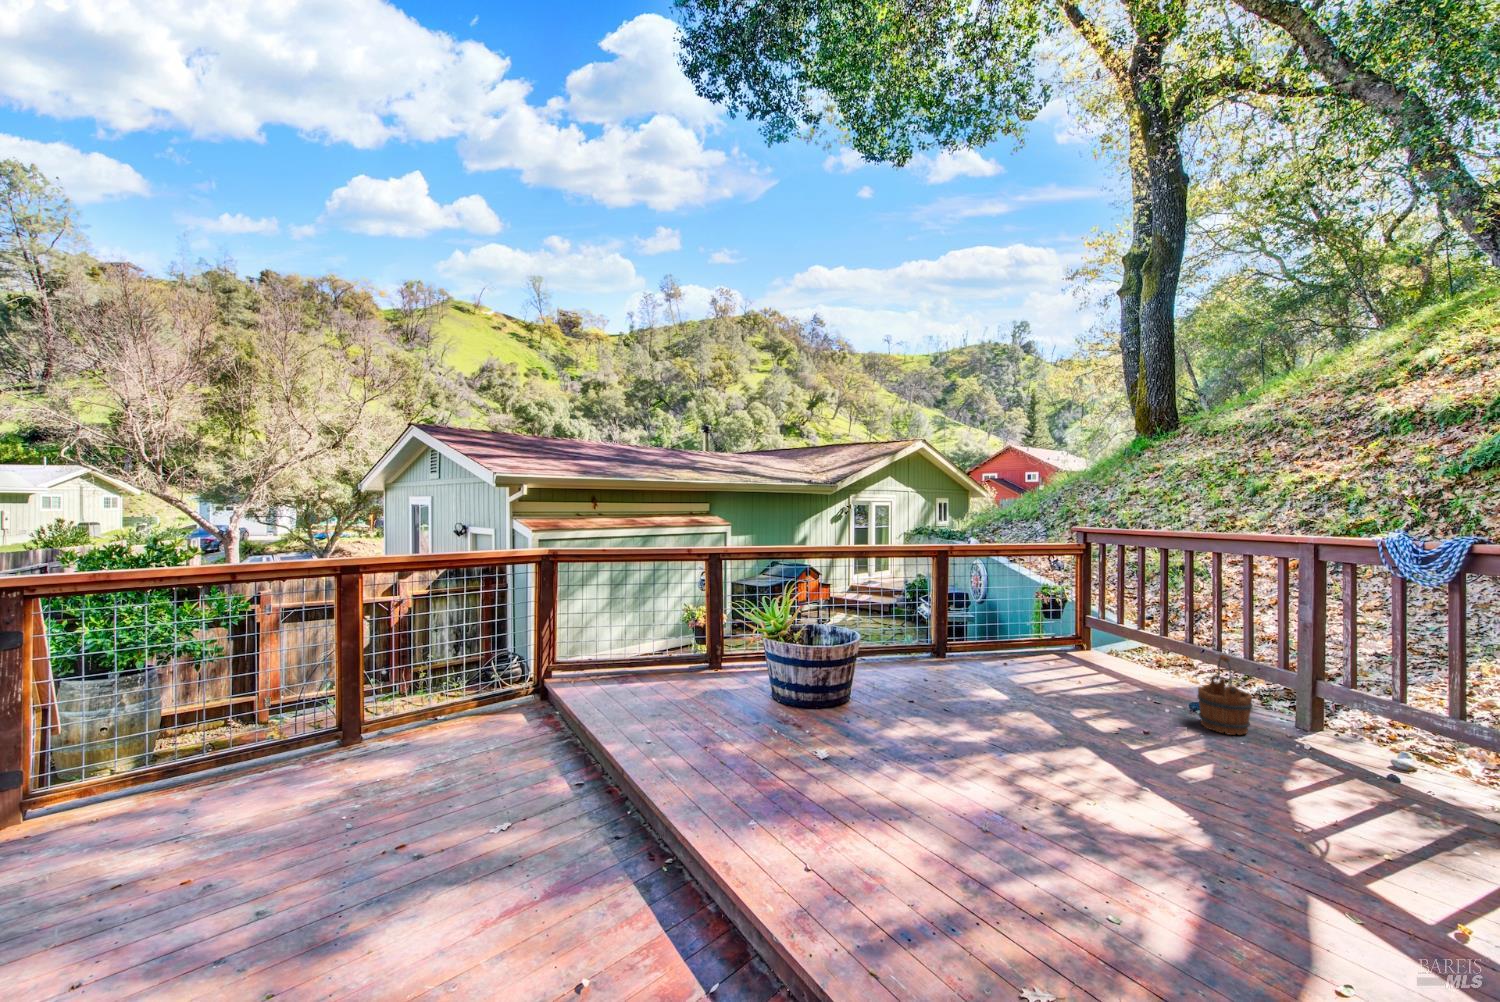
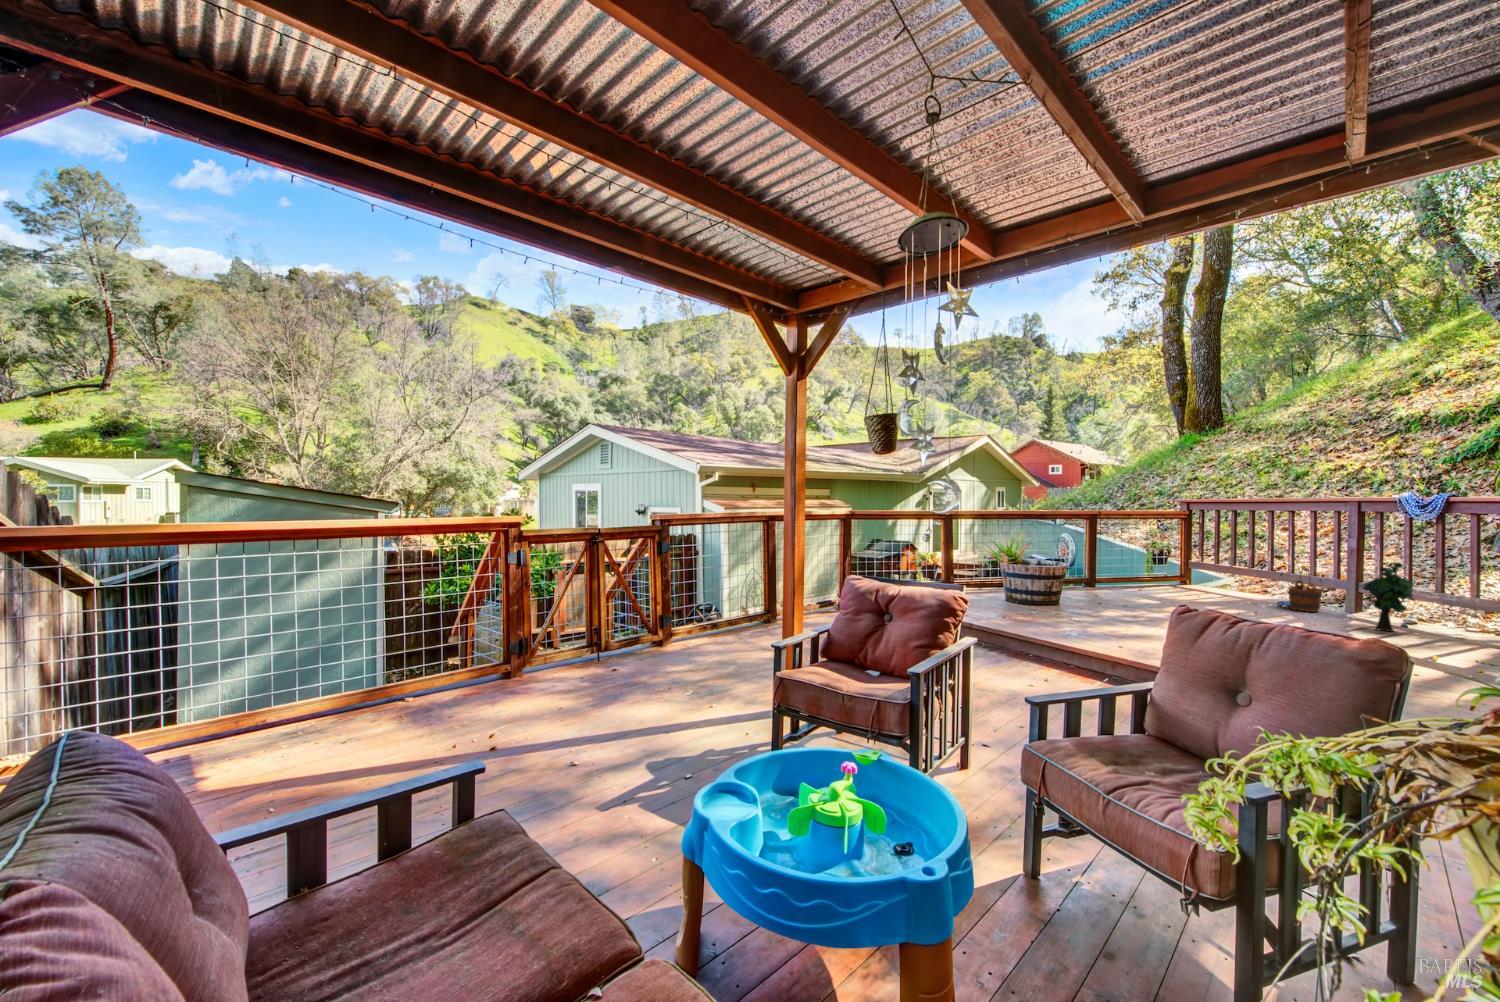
decorative plant: none [1304,668,1412,803] -> present [1361,563,1415,632]

